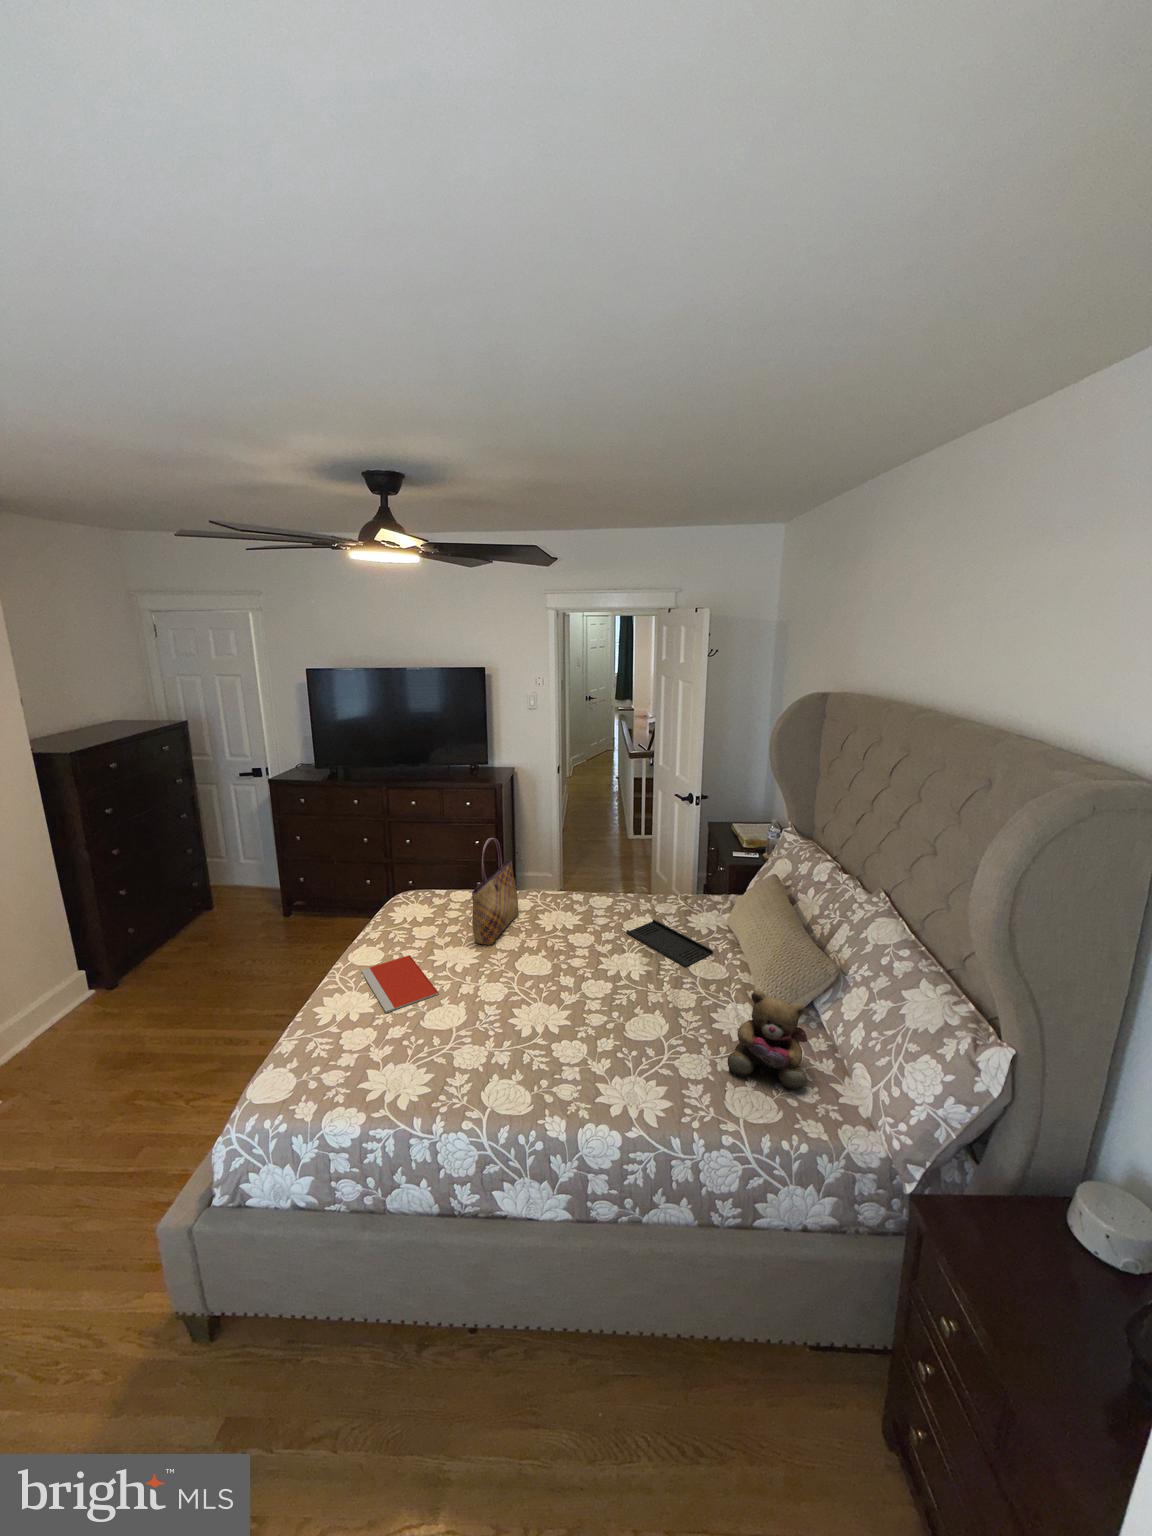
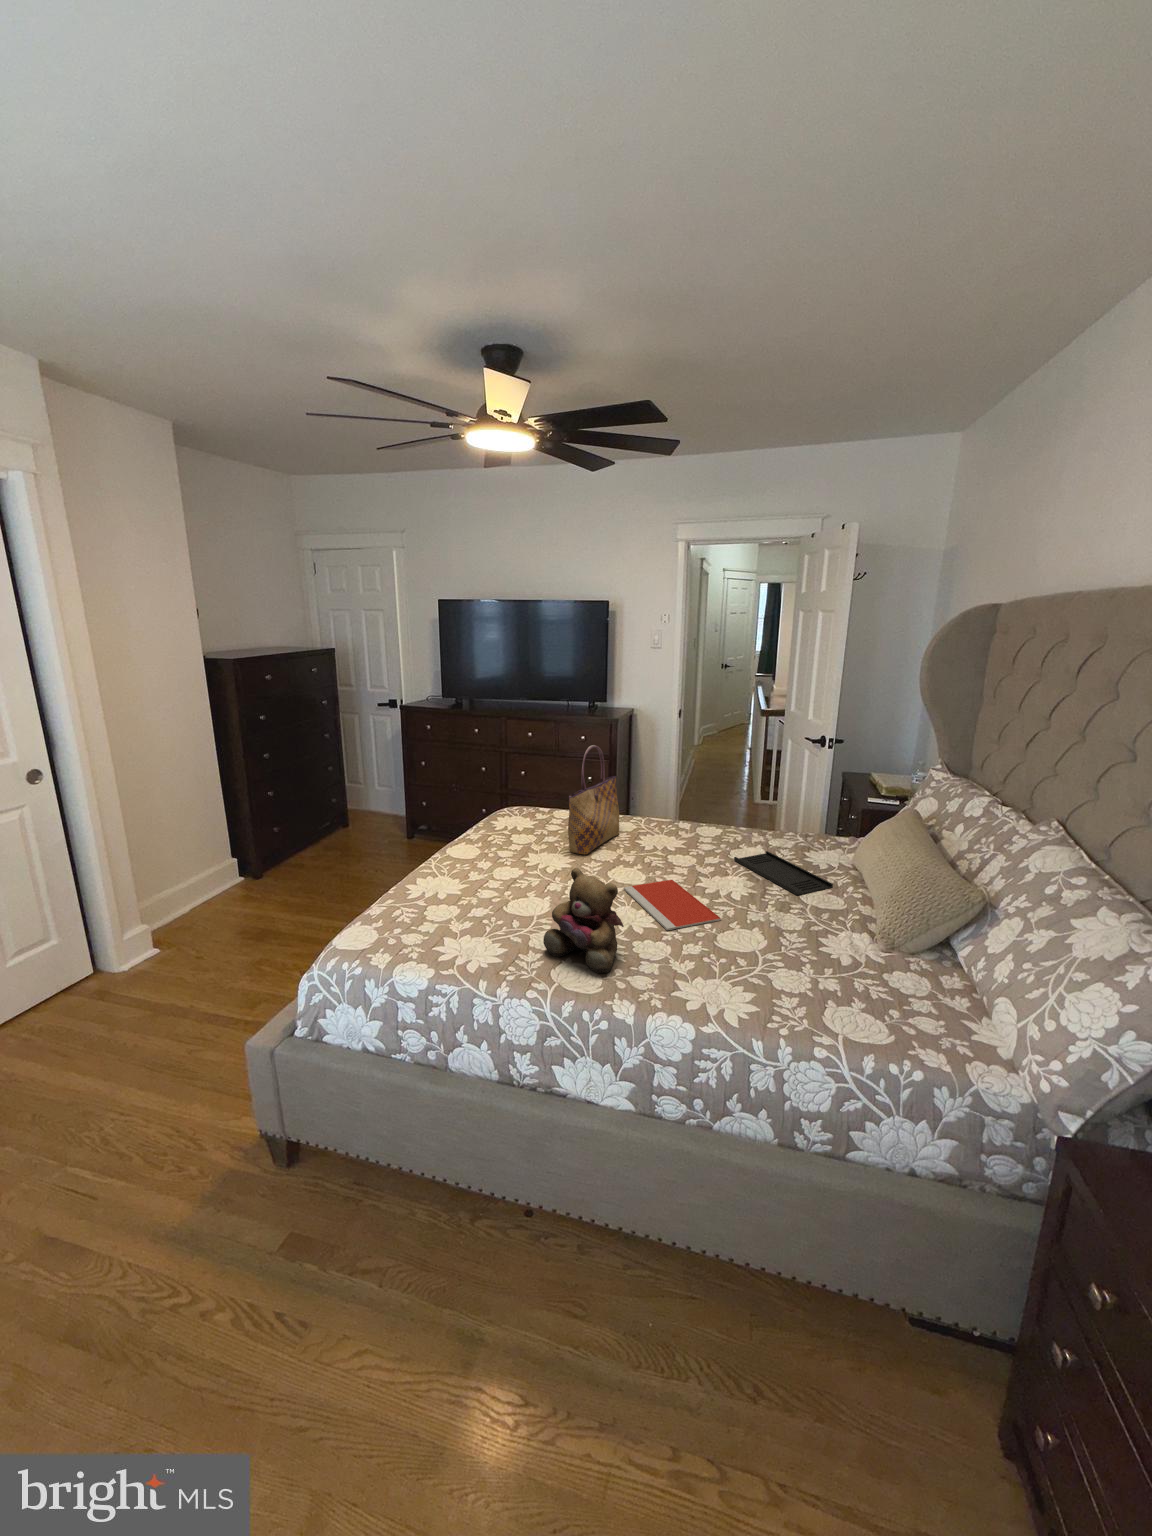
notebook: present [361,955,439,1013] -> present [624,880,721,930]
teddy bear: present [728,990,807,1090] -> present [543,868,624,973]

